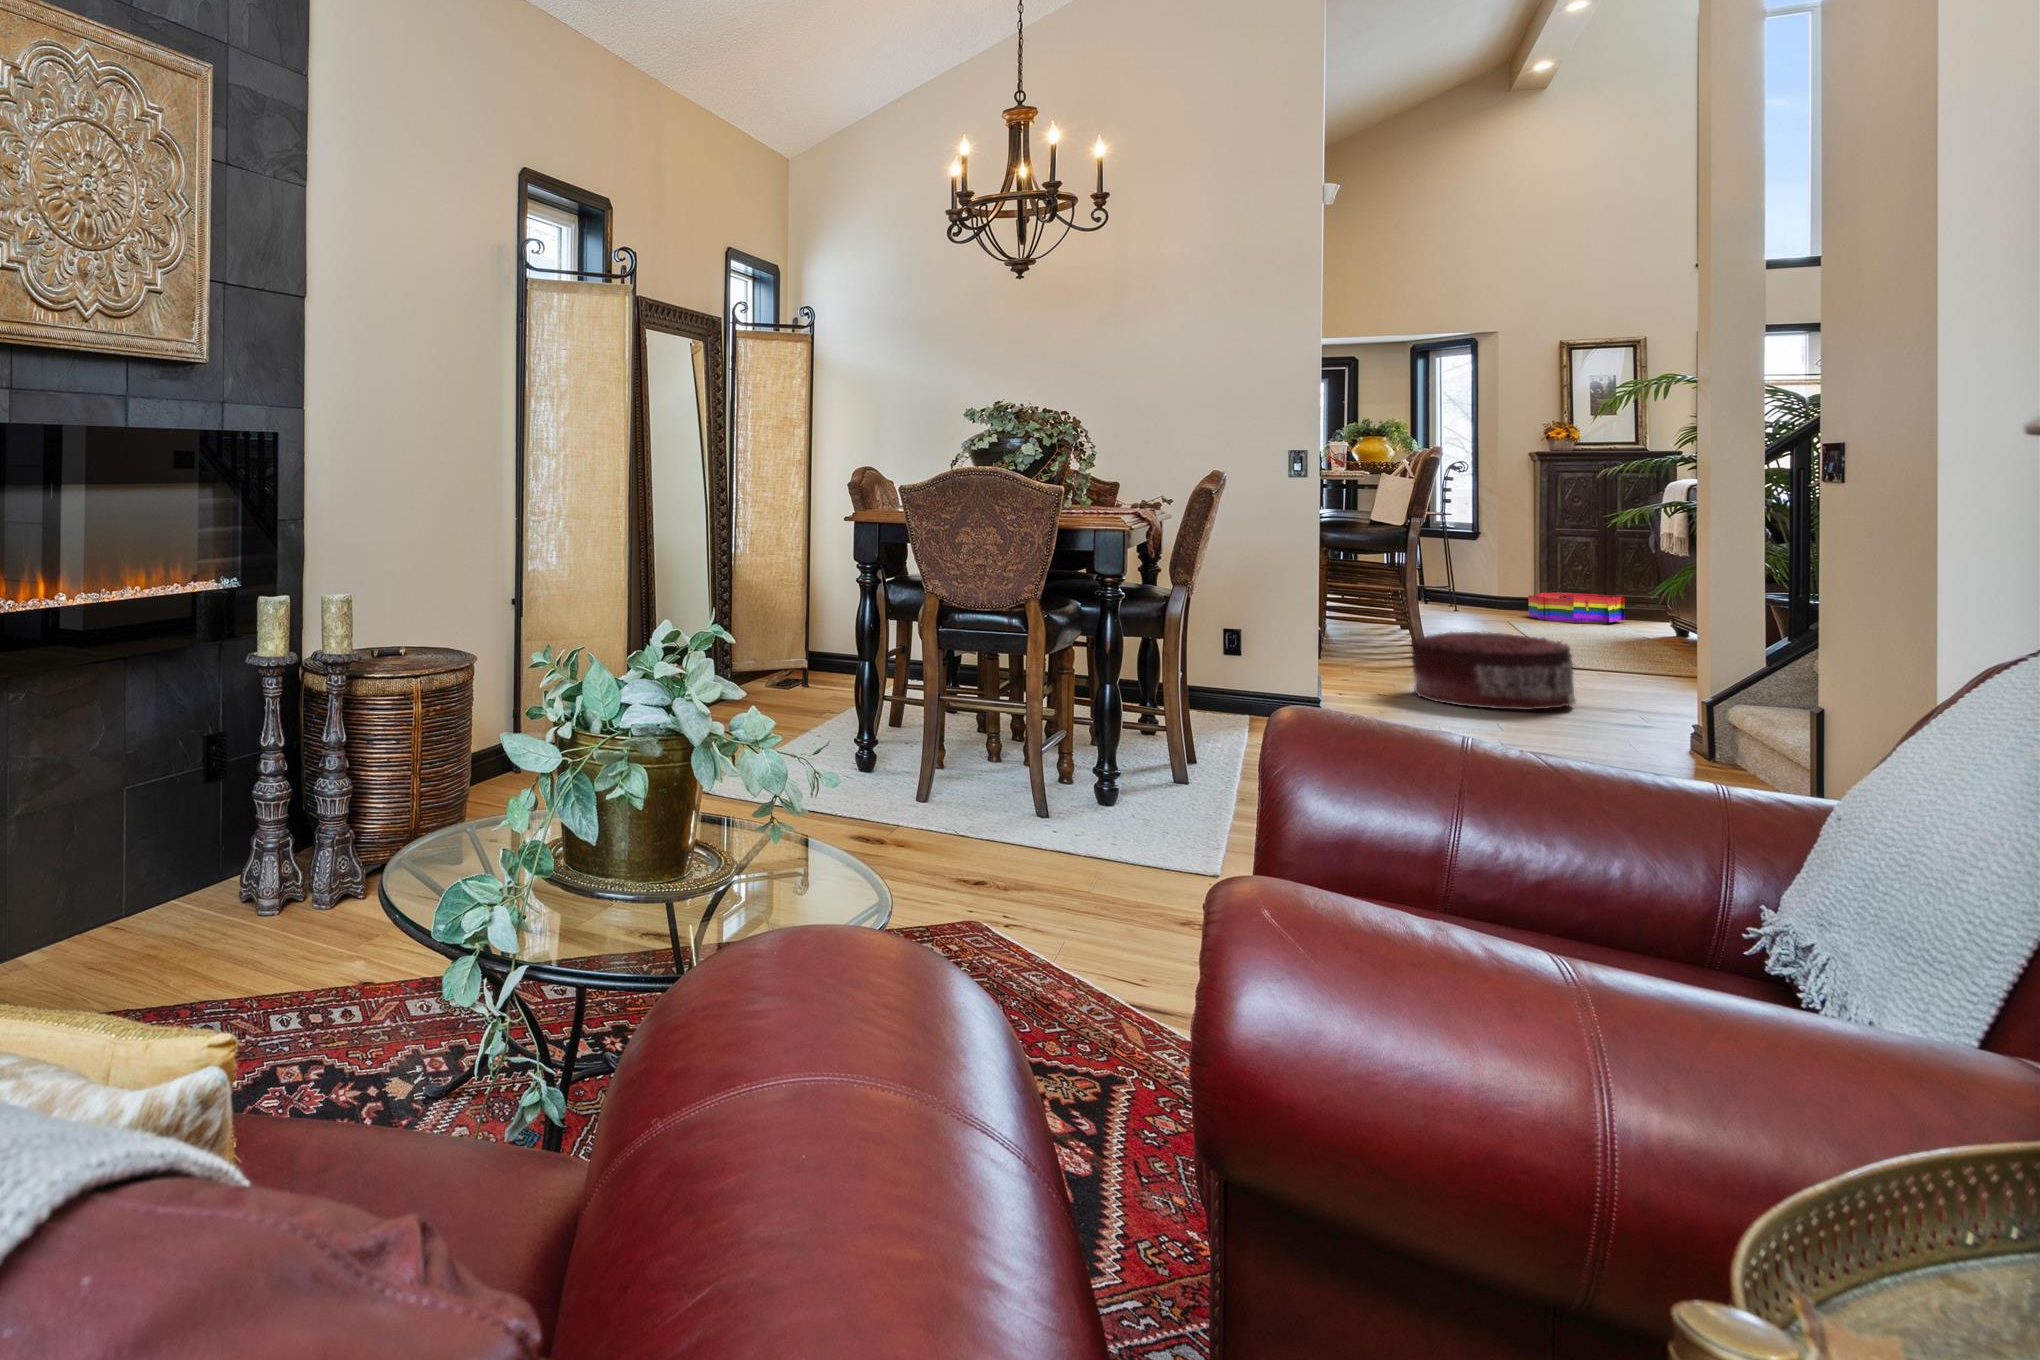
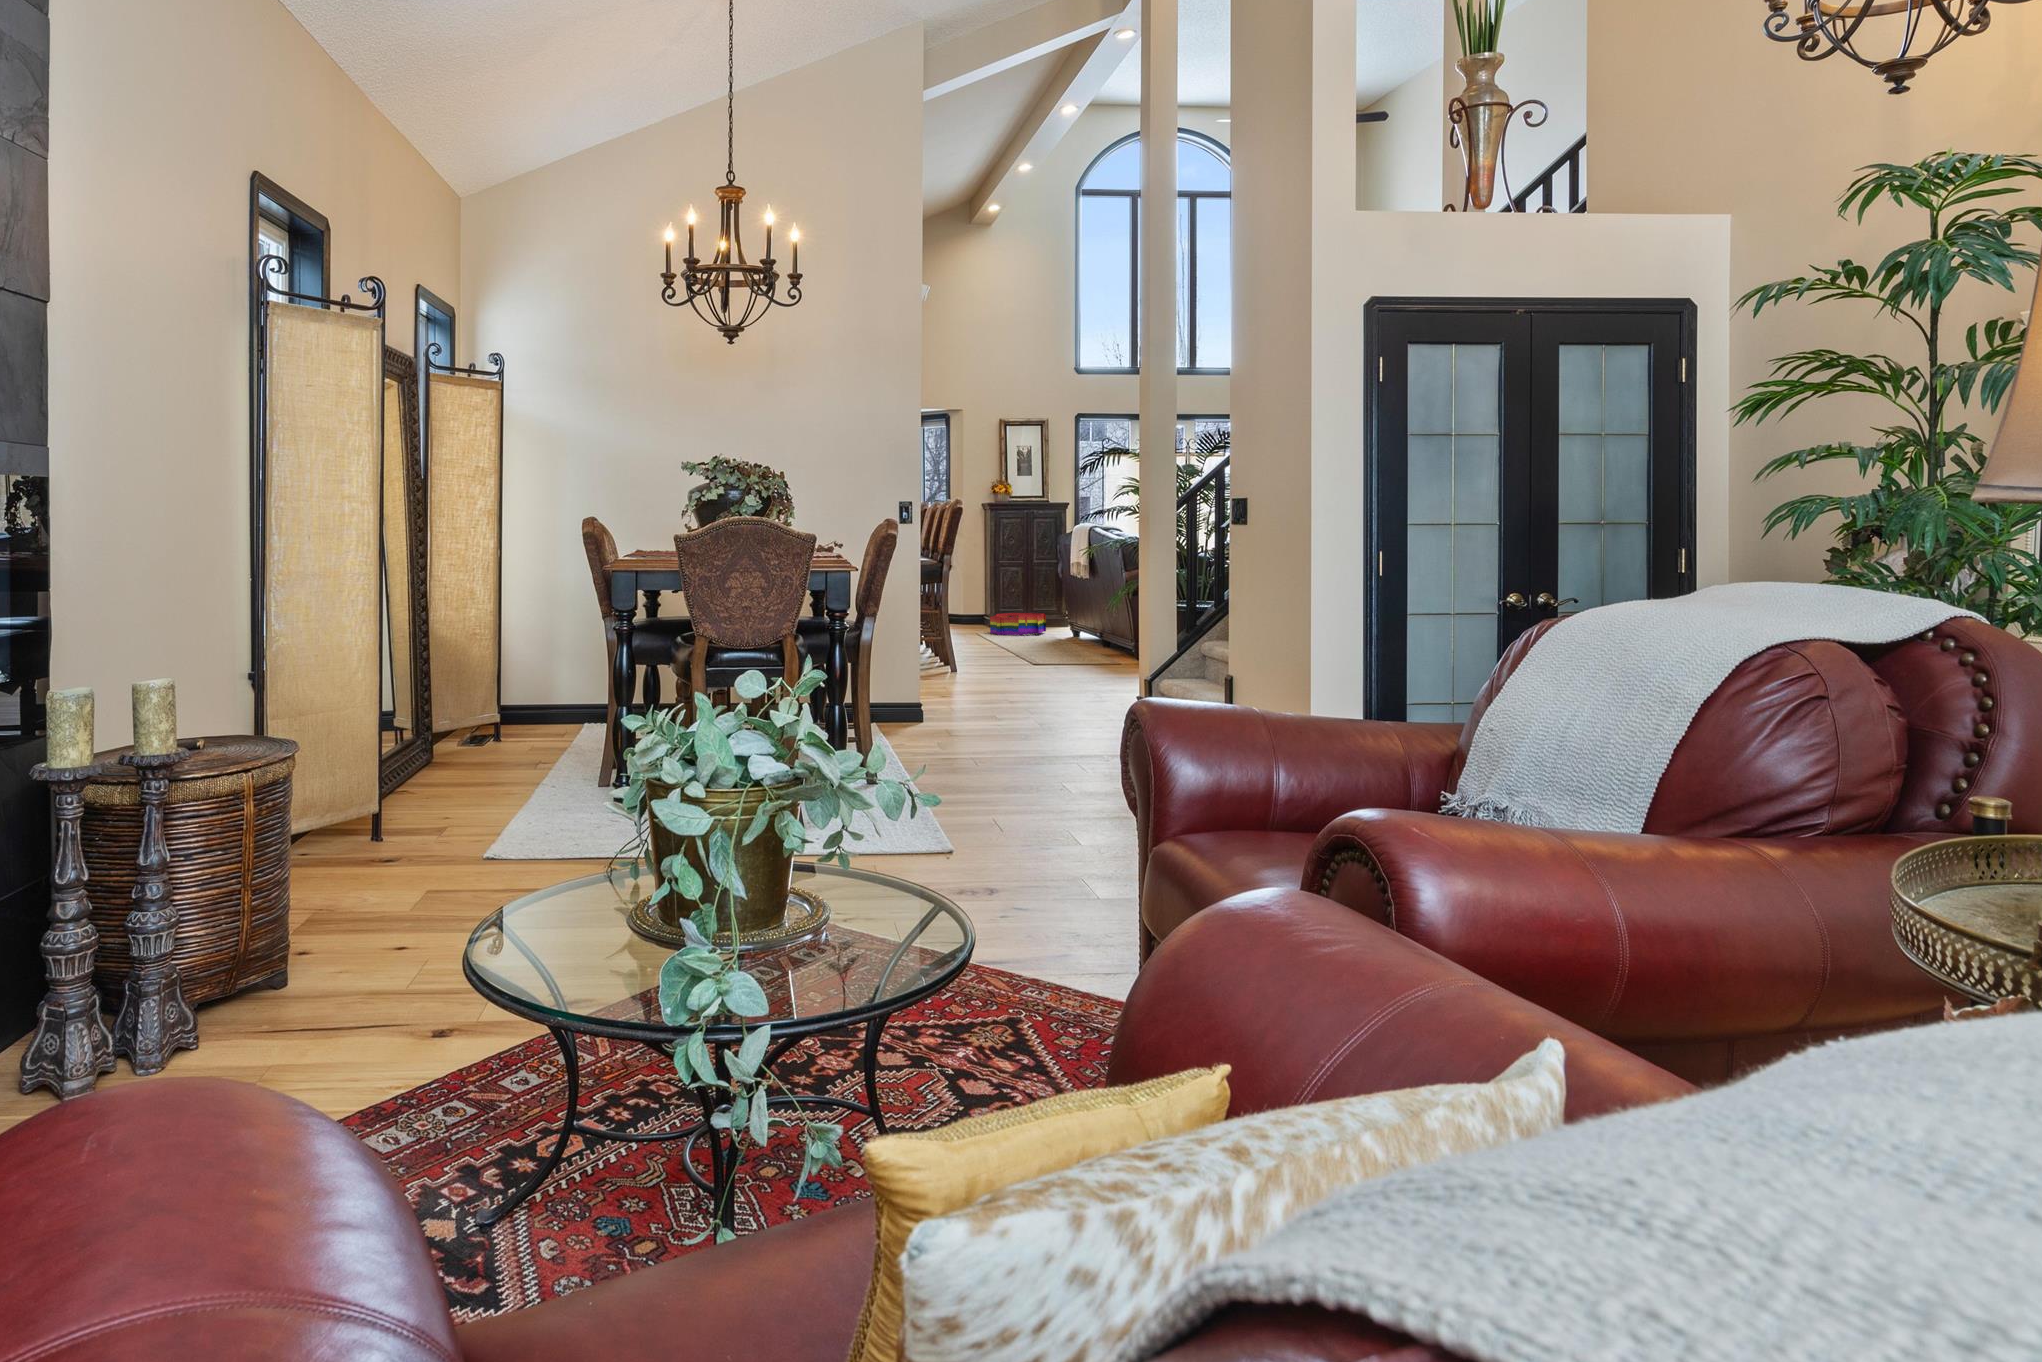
pouf: present [1411,632,1576,710] -> none [965,645,1065,703]

